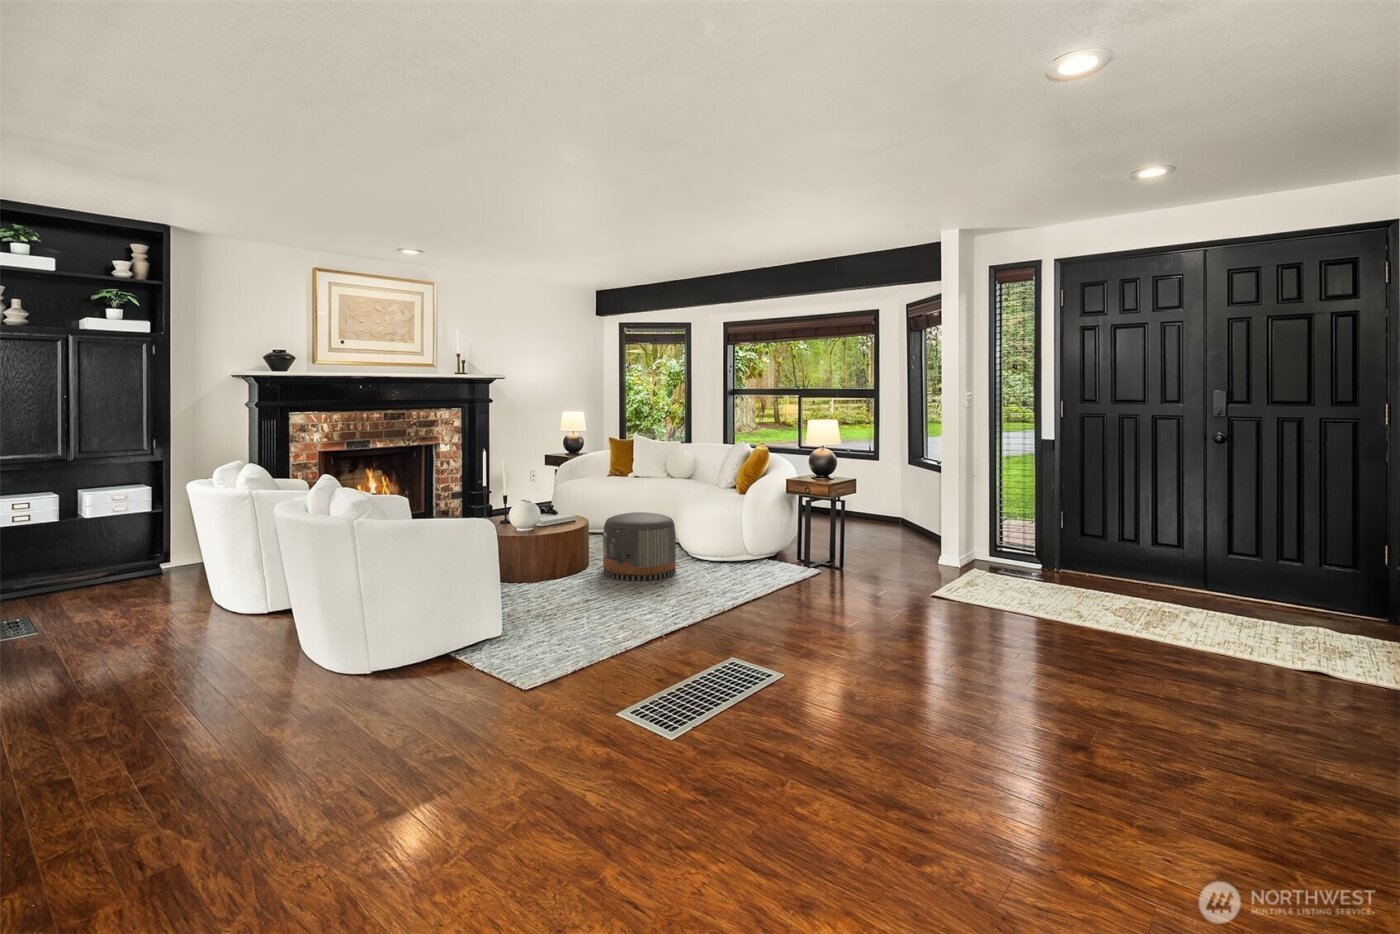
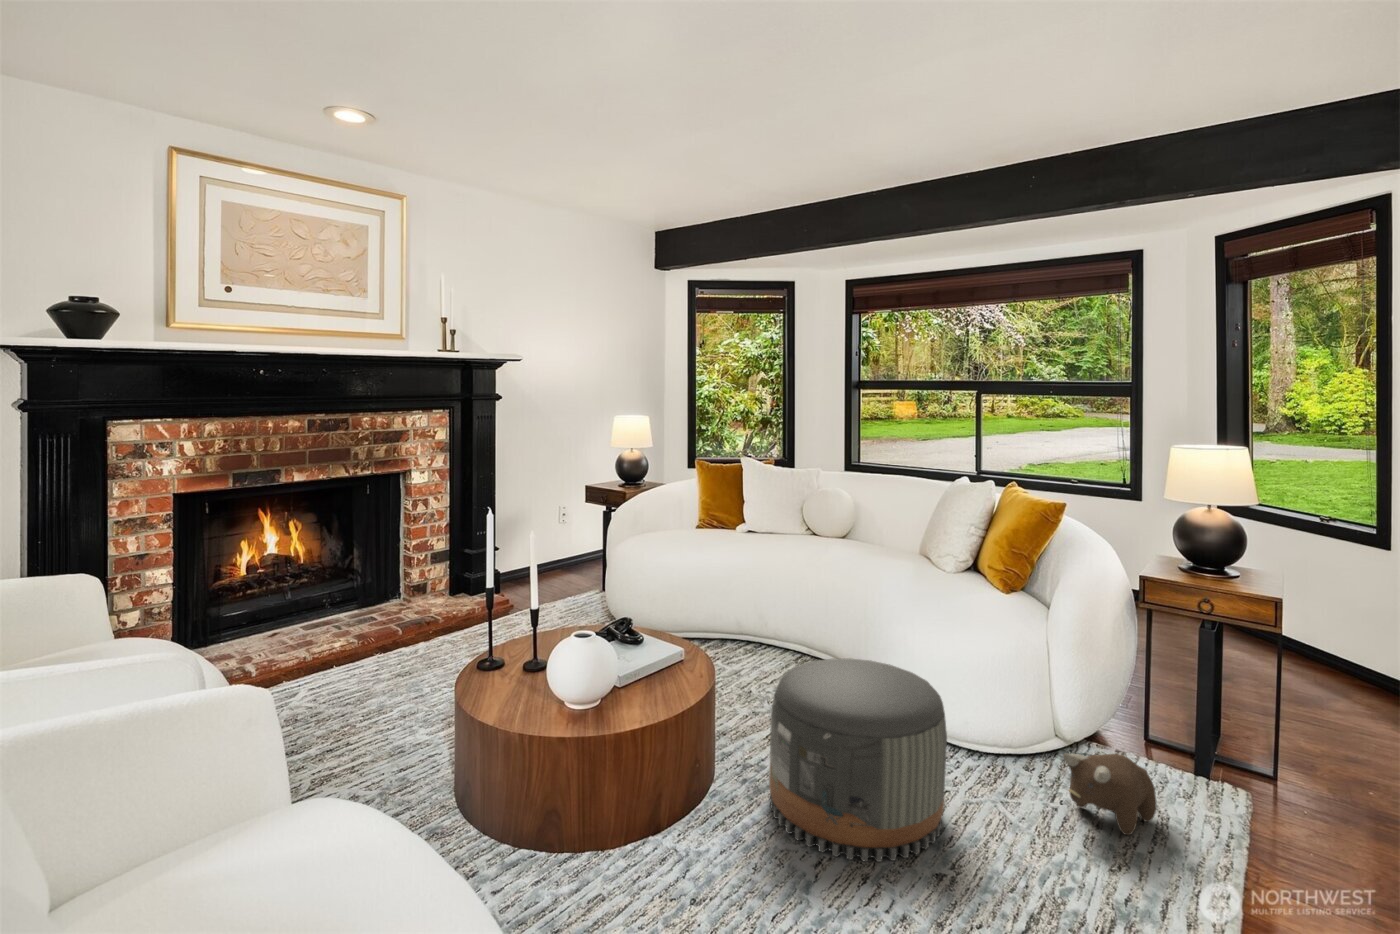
plush toy: none [724,546,765,577] -> present [1064,754,1157,835]

